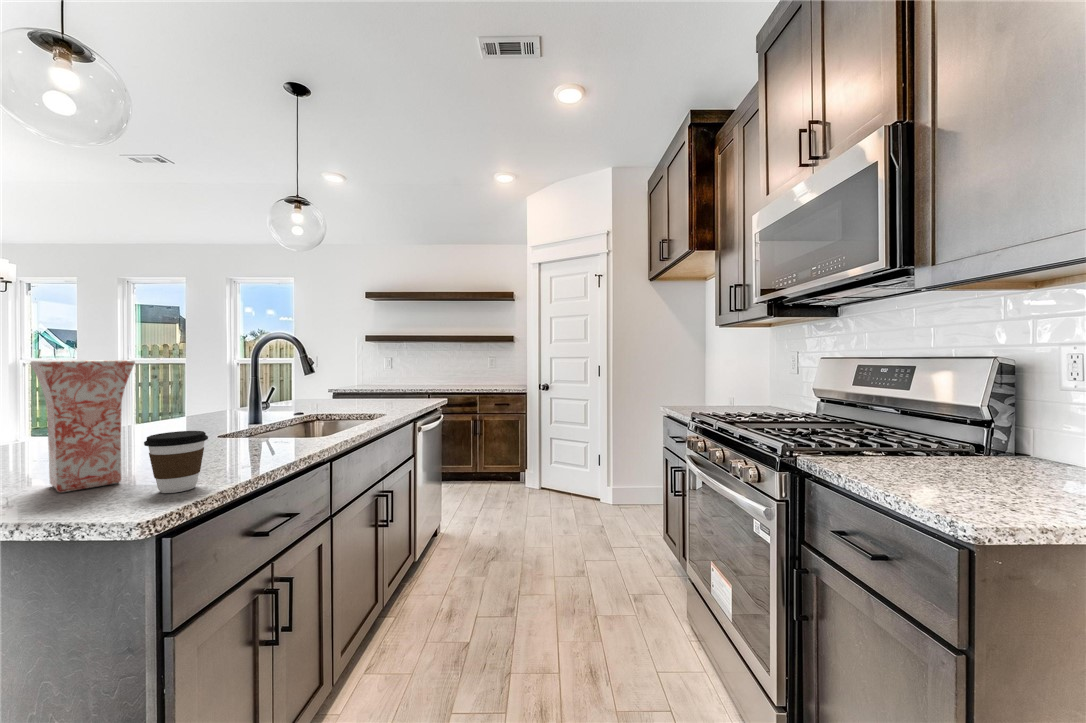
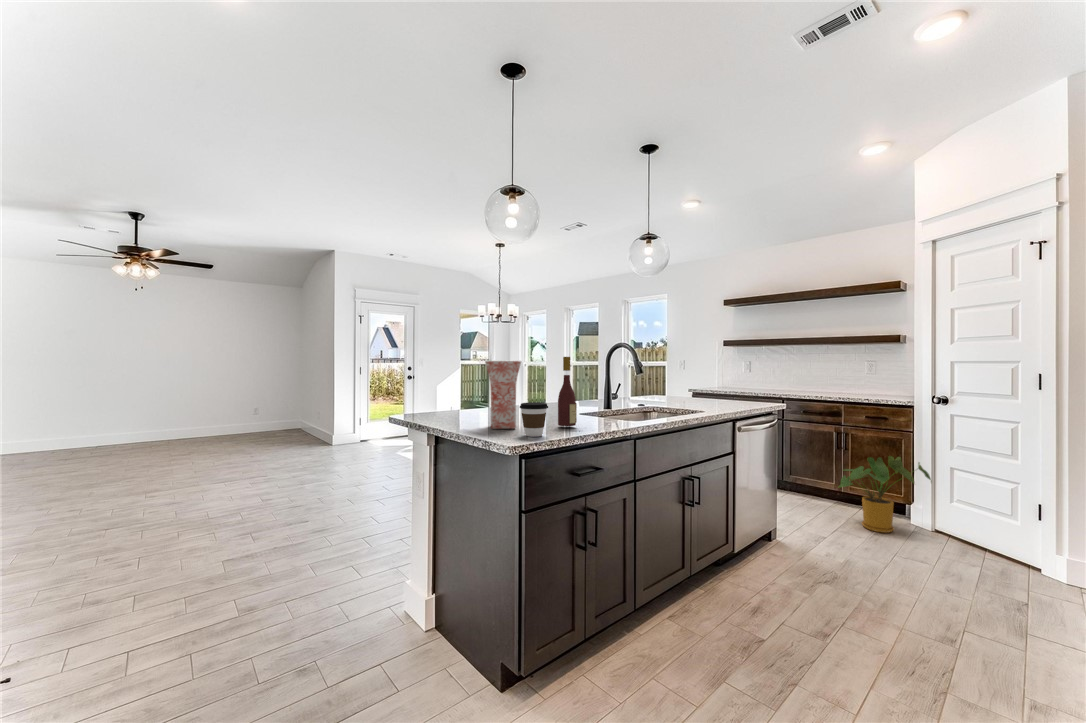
wine bottle: none [205,353,242,466] -> present [558,357,577,426]
house plant: none [478,435,541,501] -> present [839,456,932,533]

